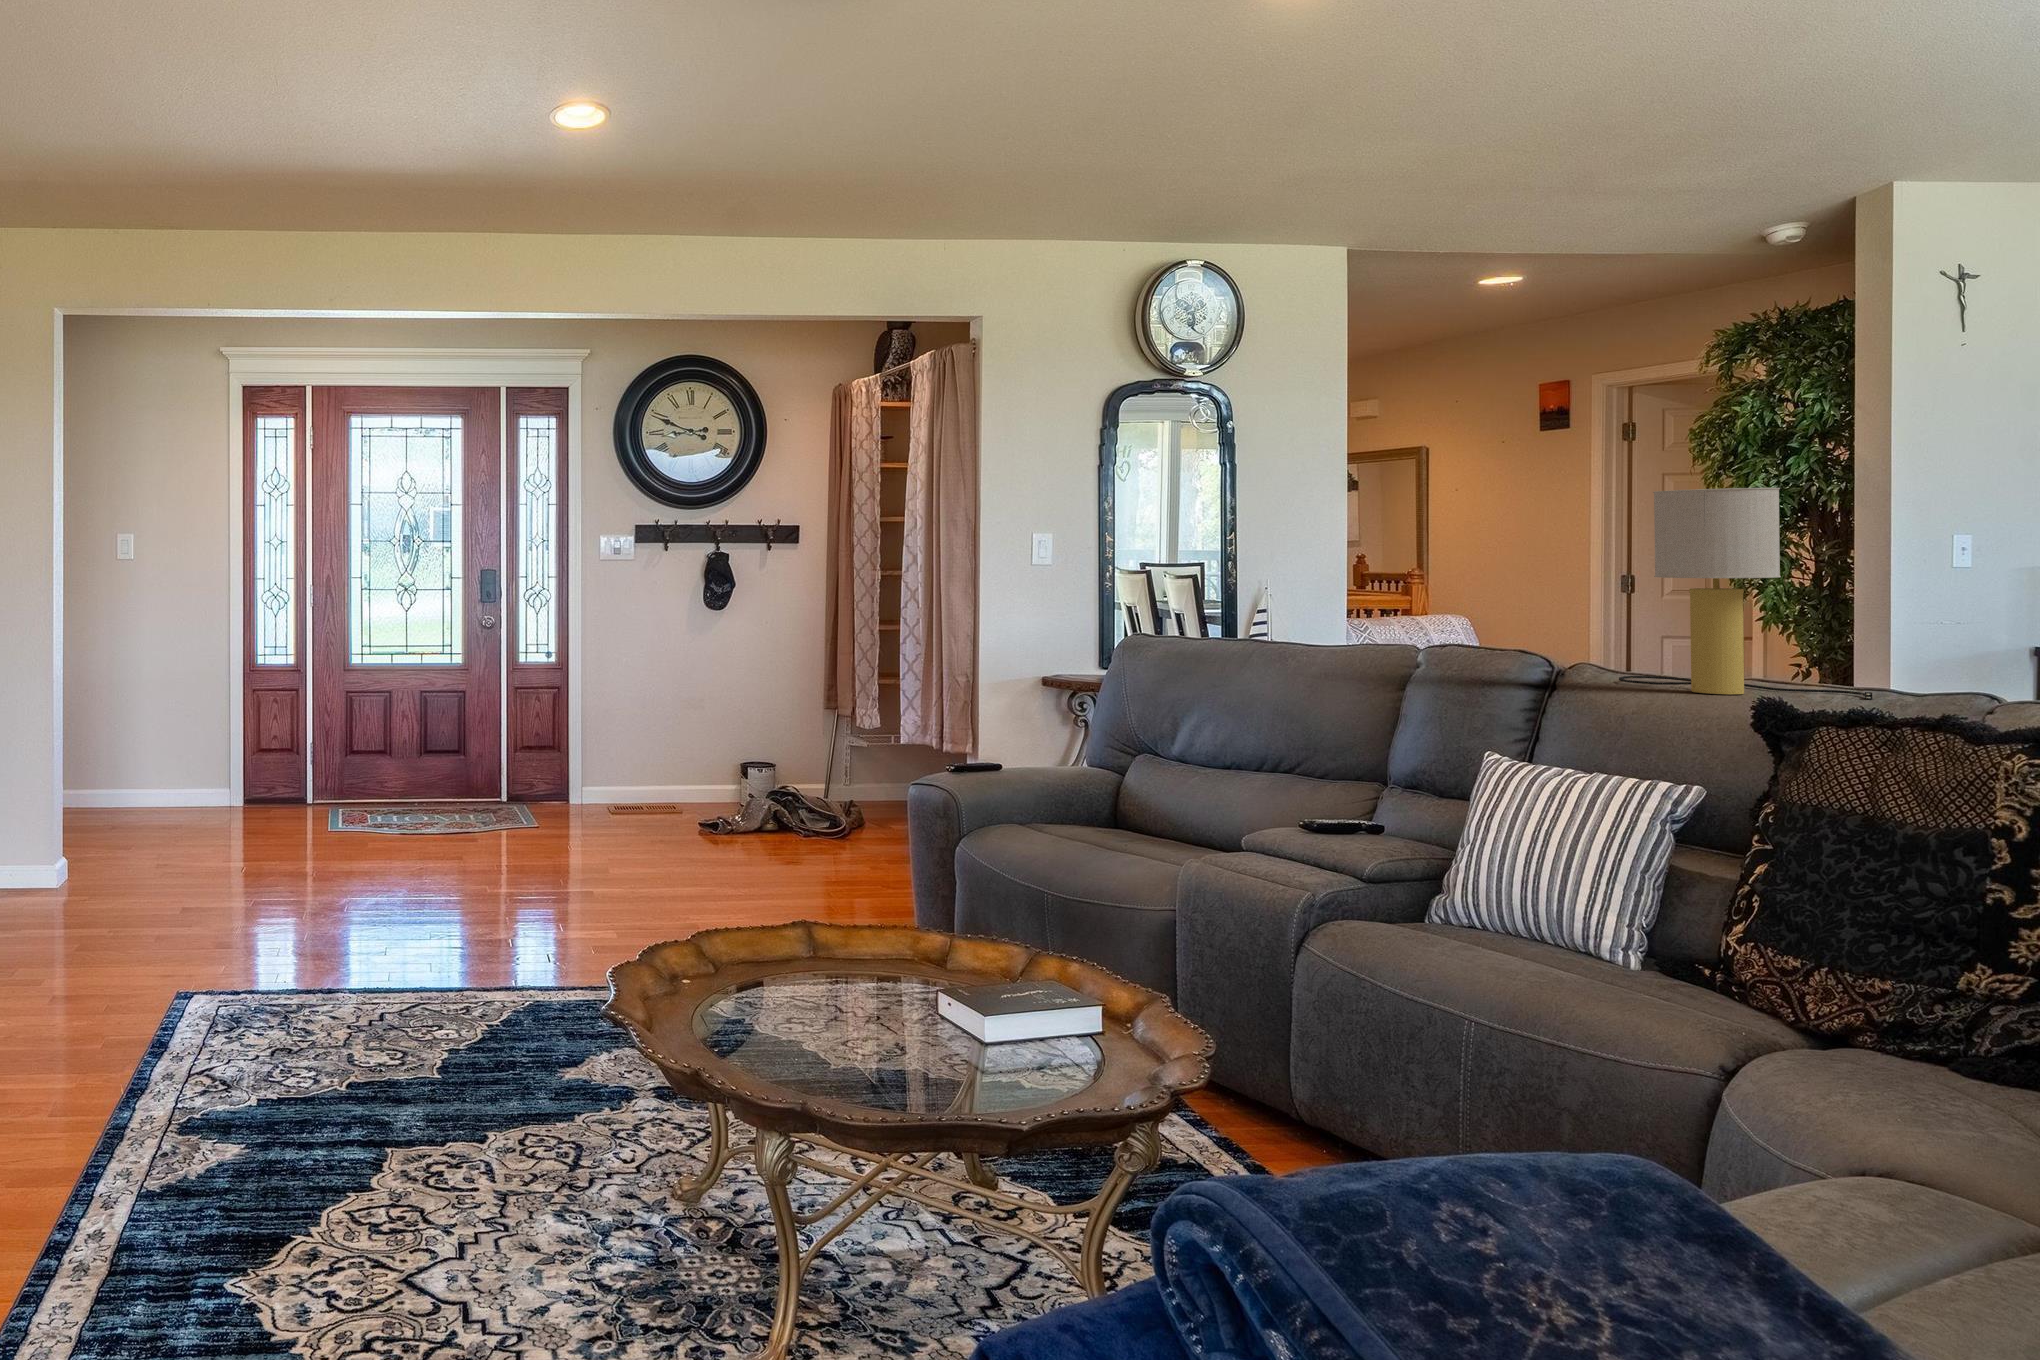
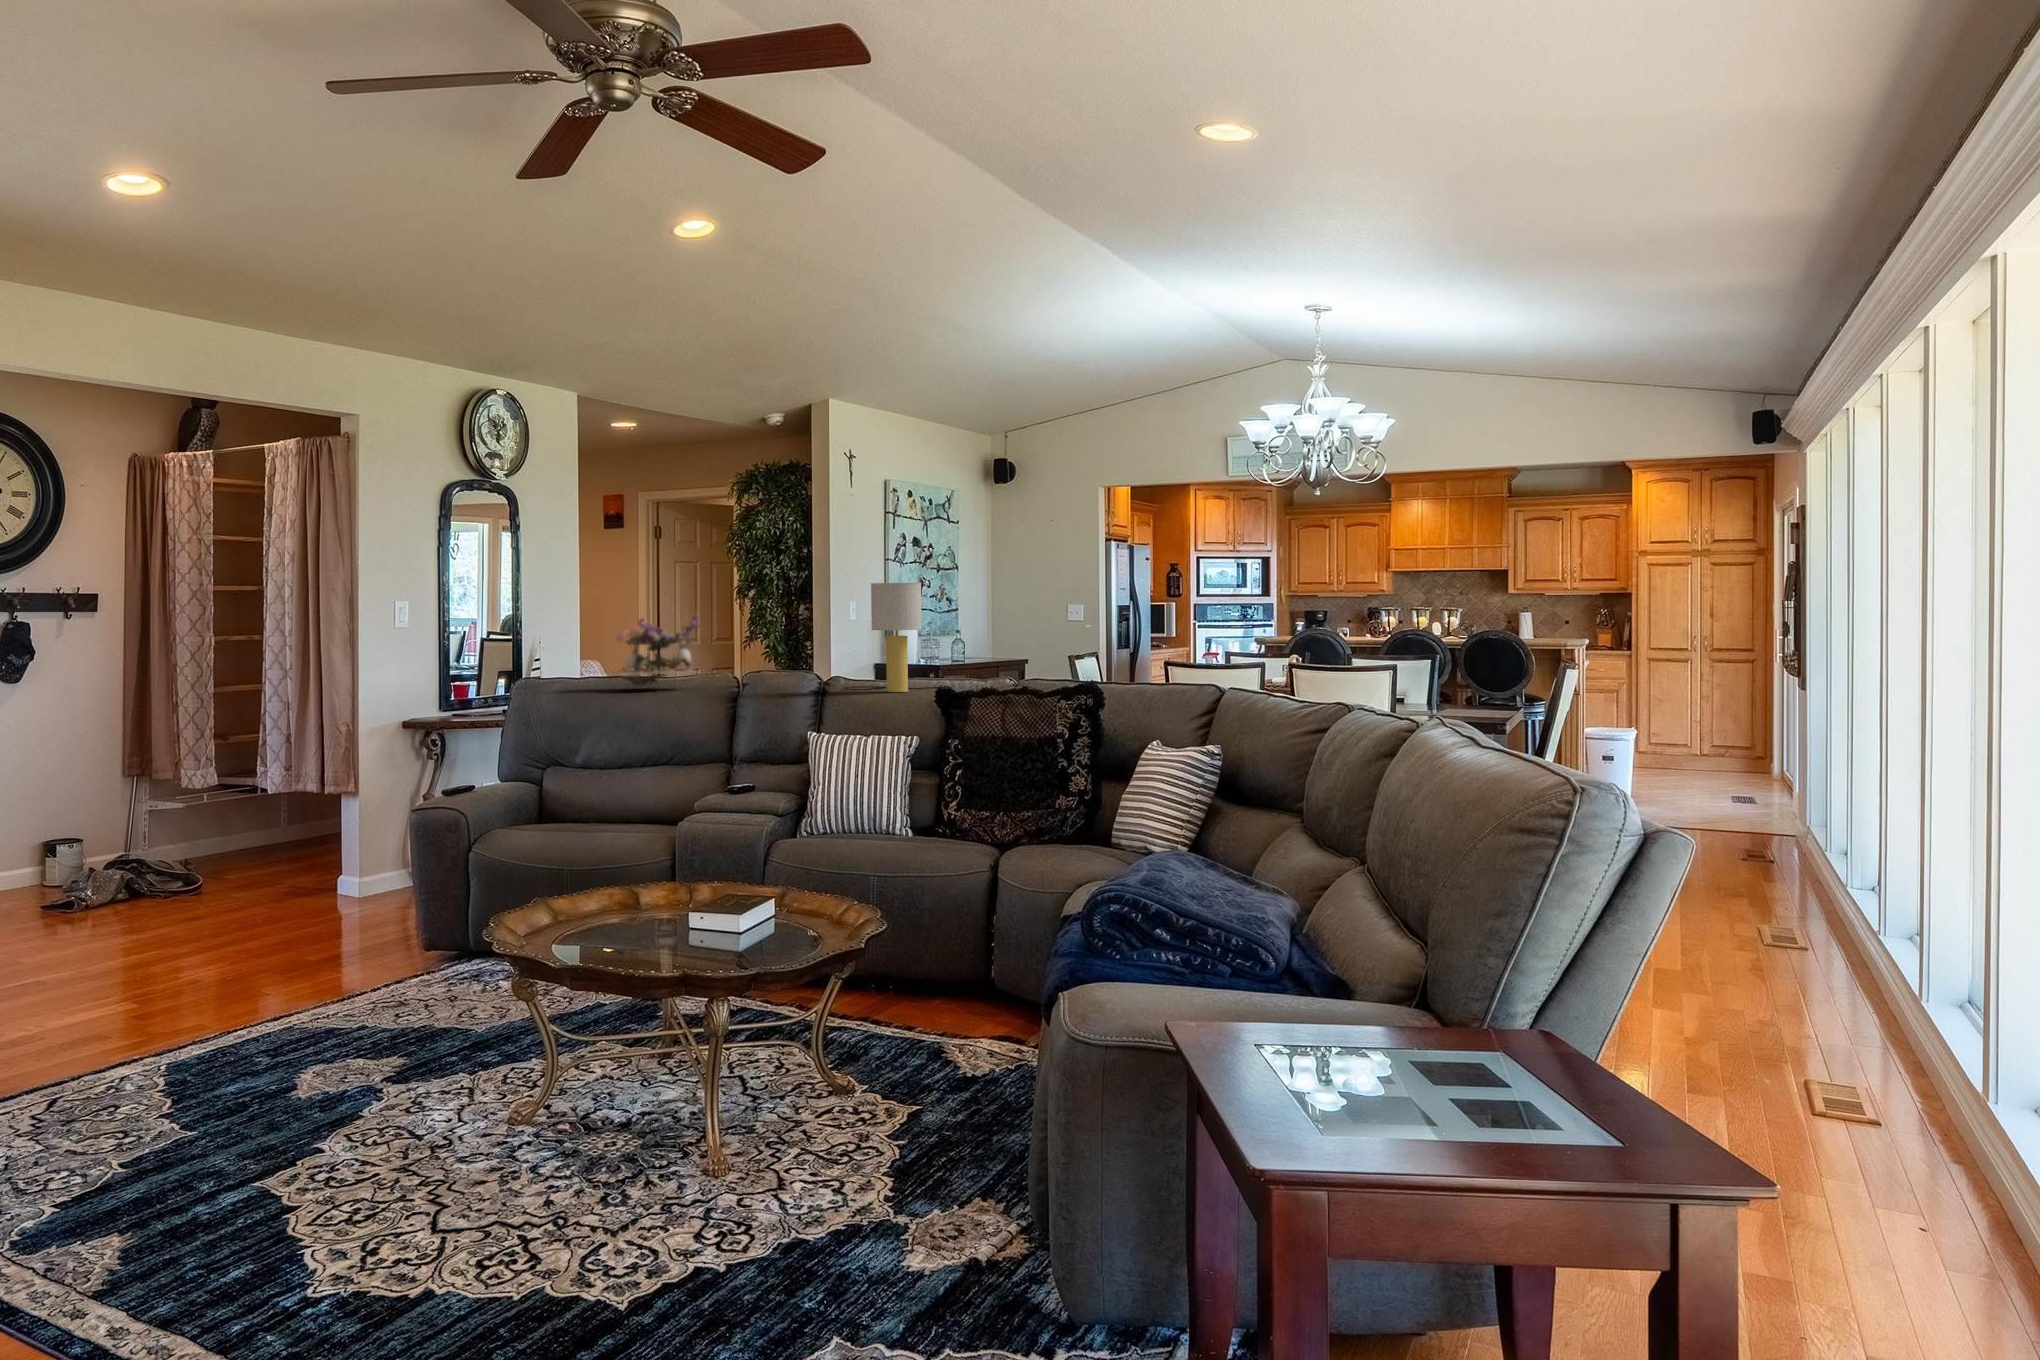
flower arrangement: none [1242,546,1392,656] -> present [612,615,699,687]

